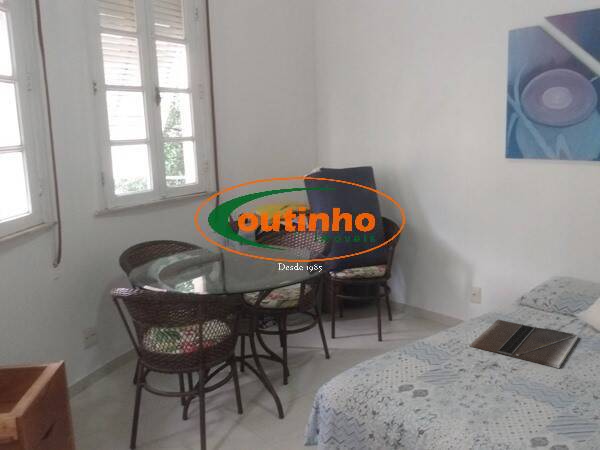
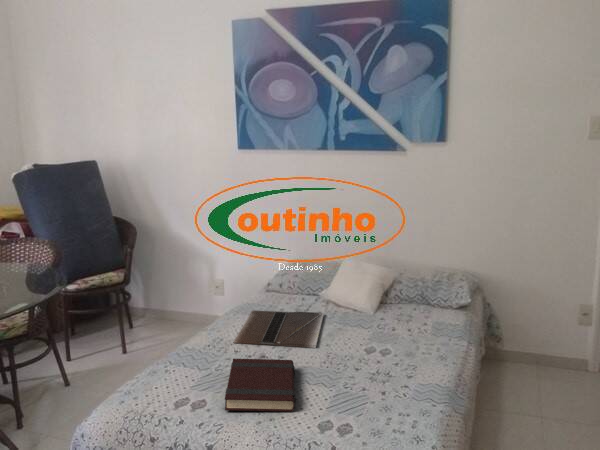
book: none [443,359,527,424] -> present [225,359,296,412]

